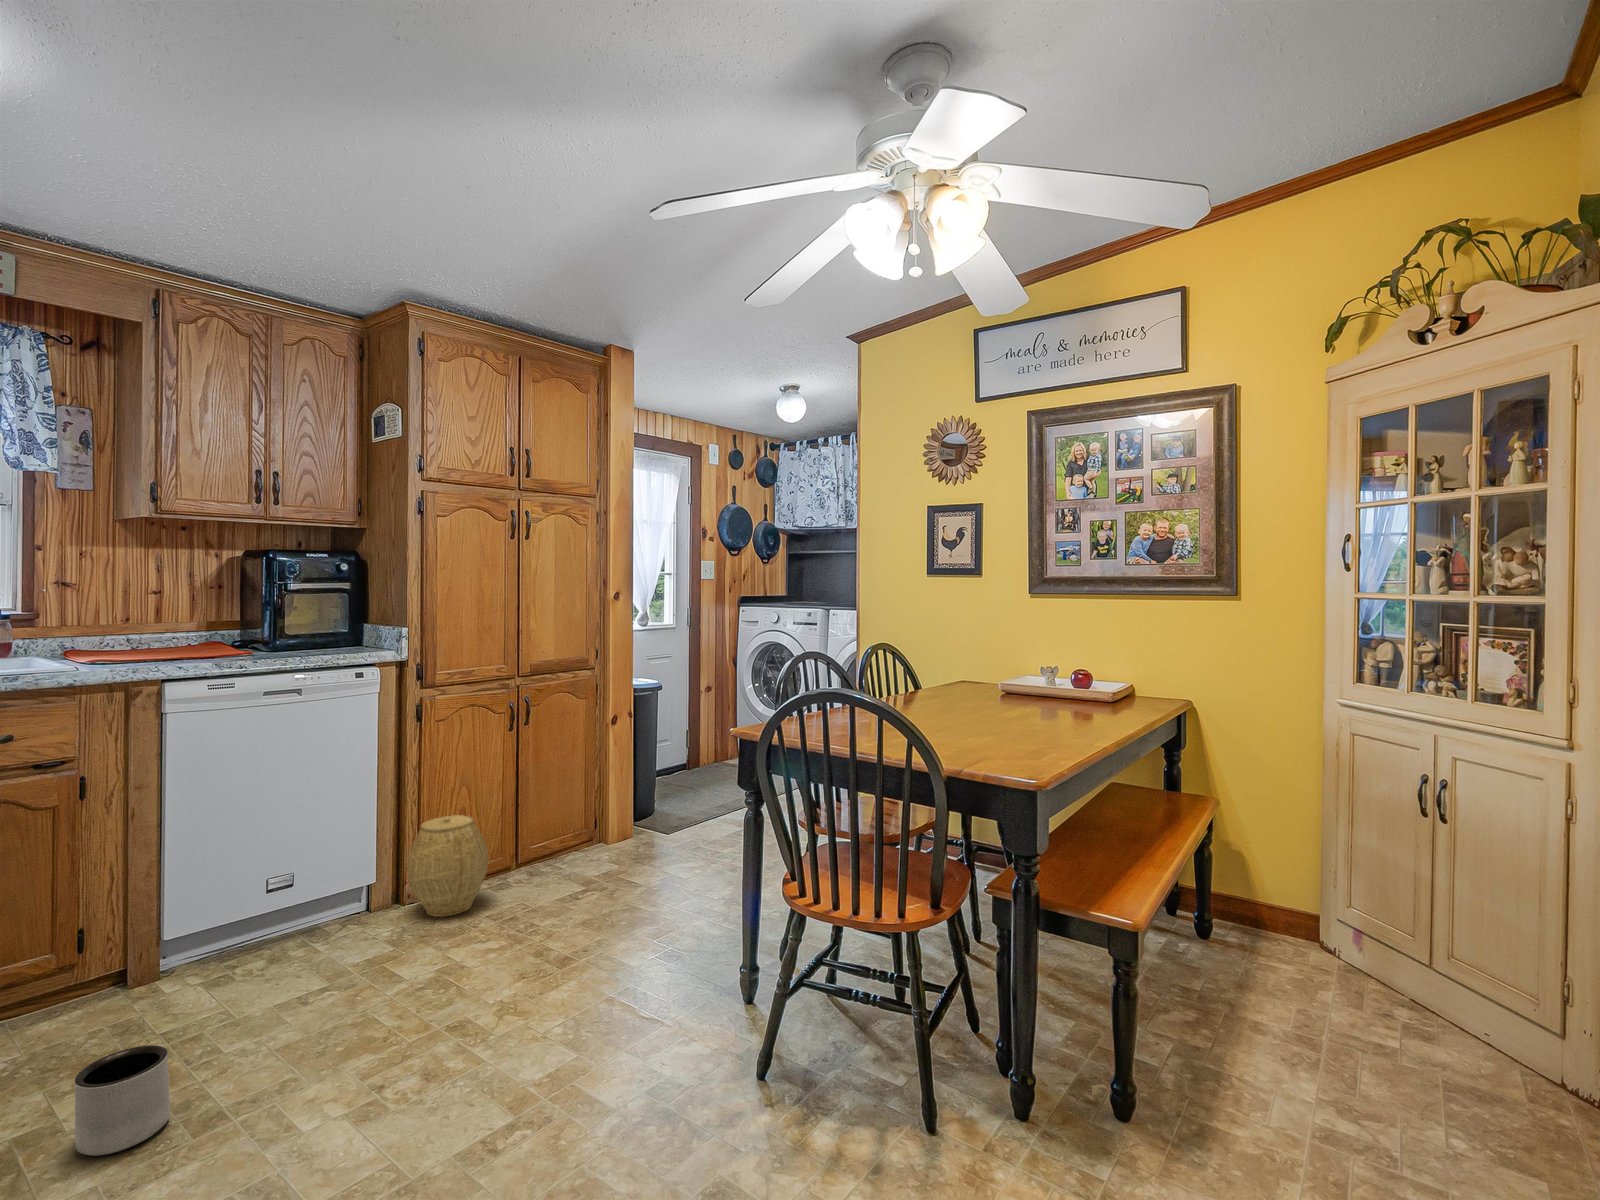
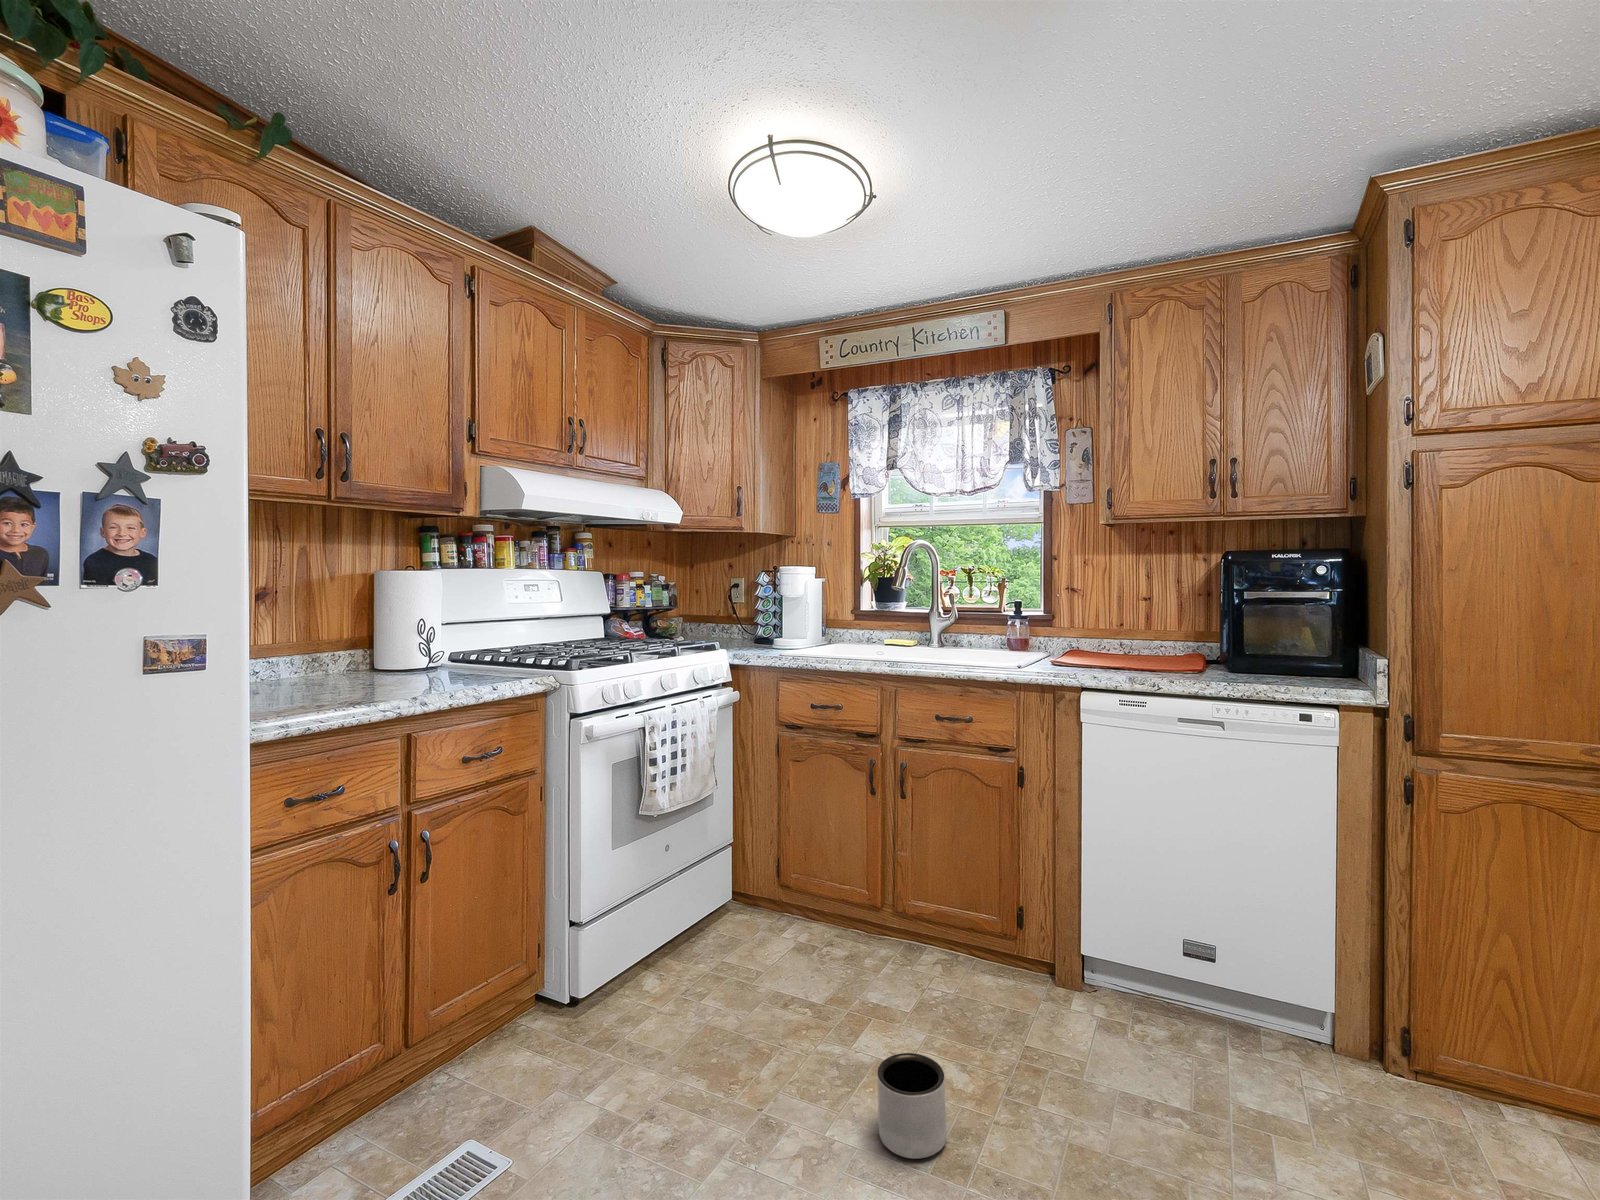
woven basket: present [407,815,489,917] -> none [1356,956,1509,1132]

